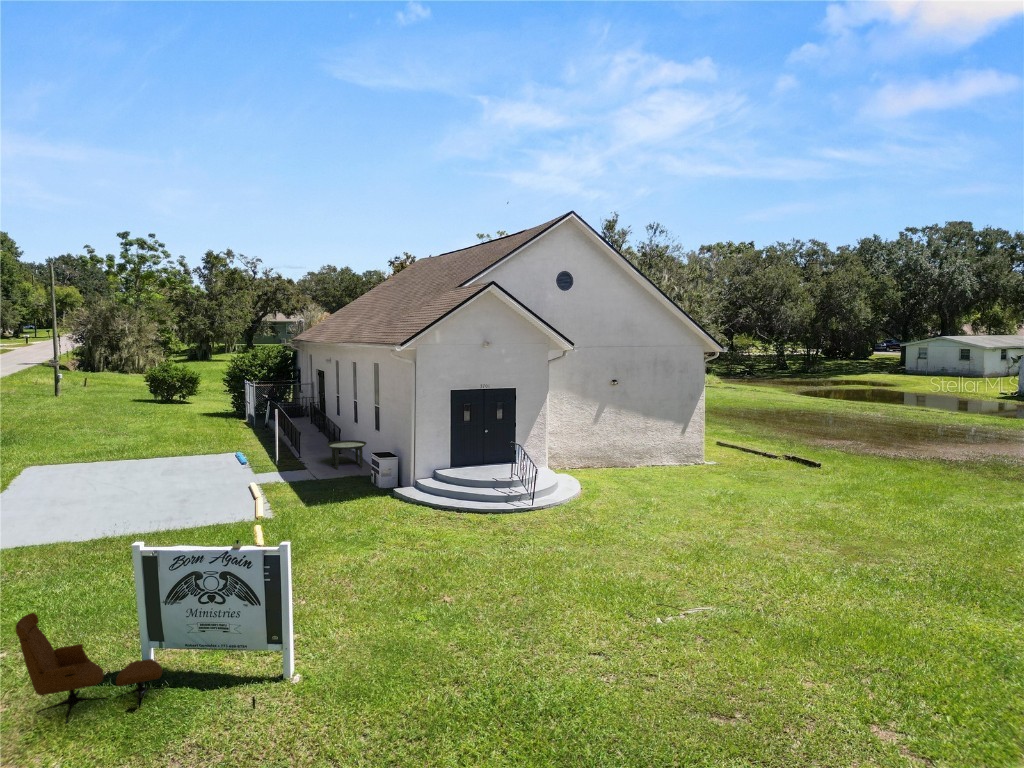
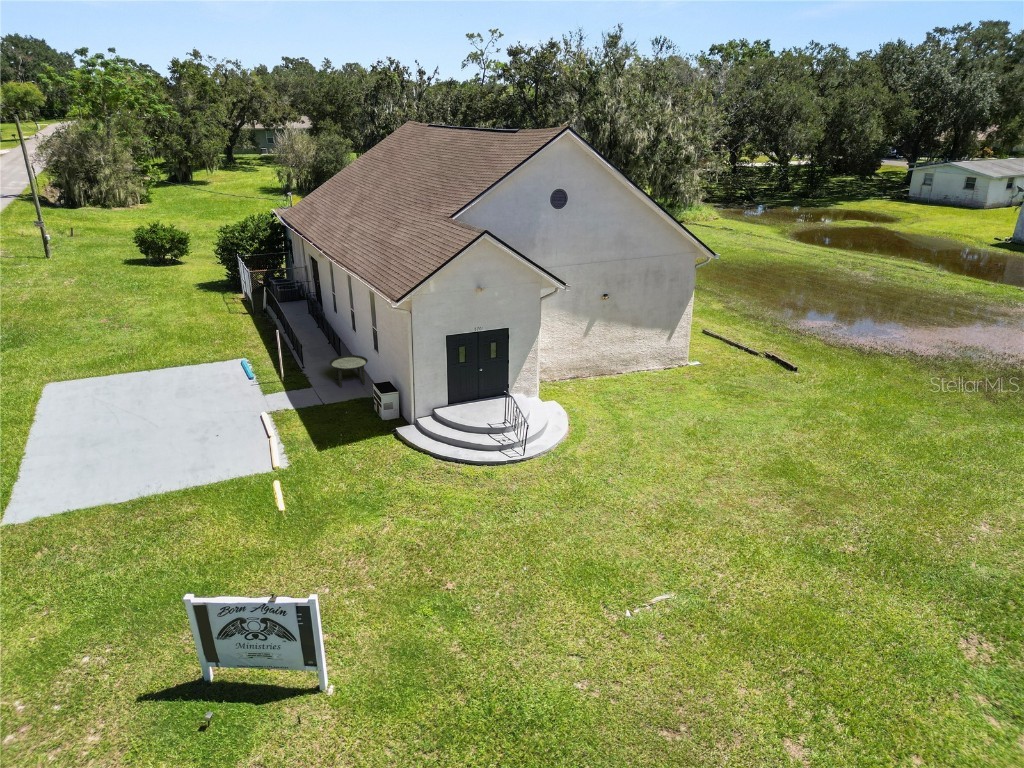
lounge chair: present [16,613,164,723] -> none [103,659,225,738]

